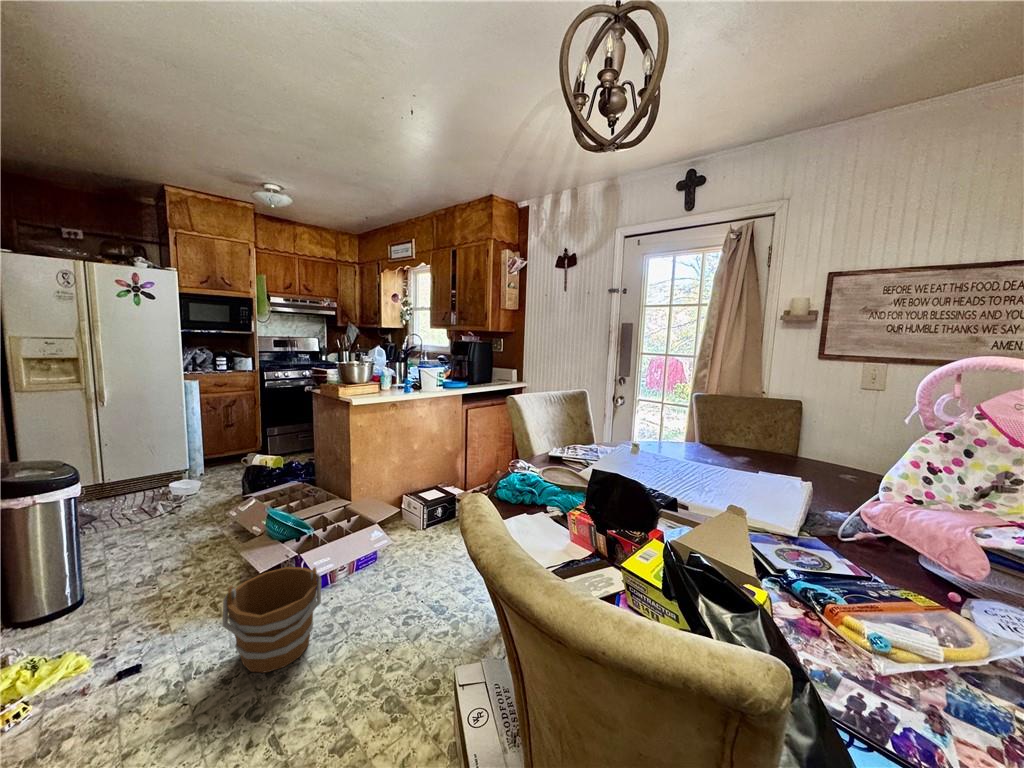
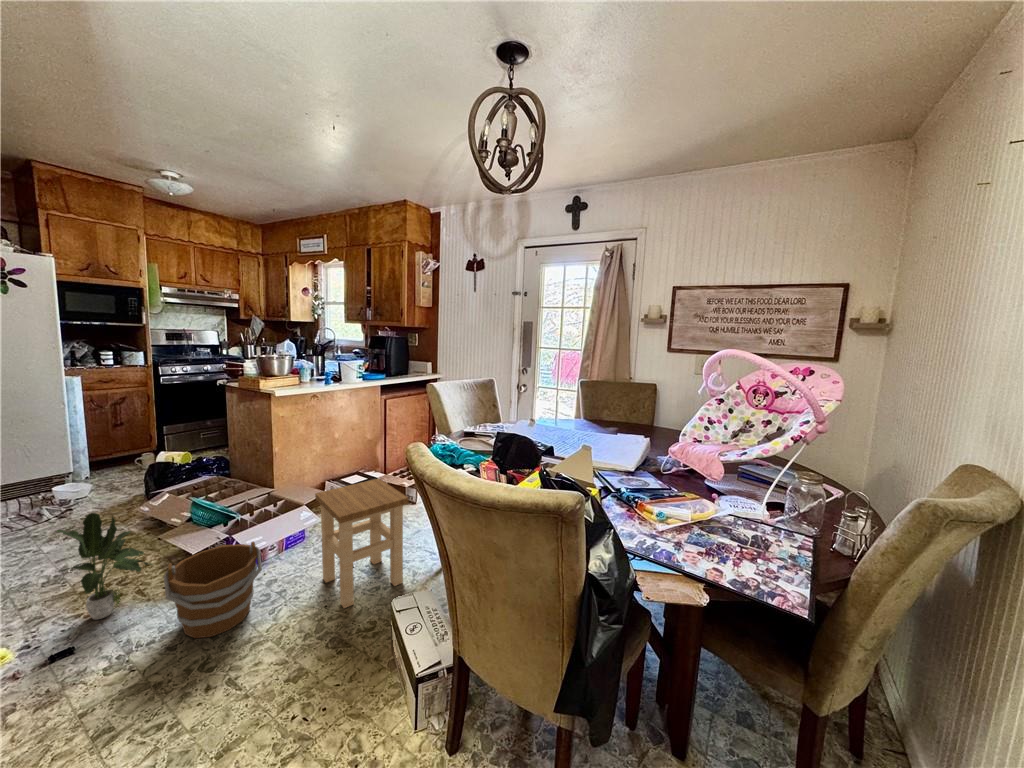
stool: none [381,503,482,658] -> present [315,479,409,608]
potted plant: none [131,521,225,632] -> present [57,513,153,620]

